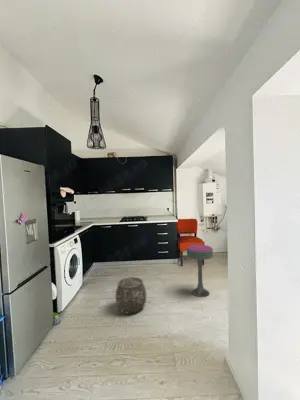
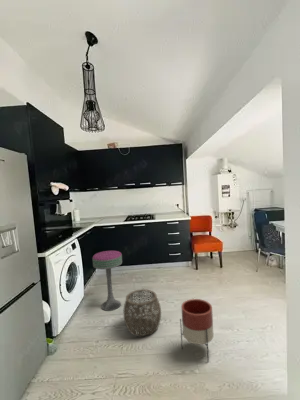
bar stool: present [187,245,213,297] -> present [92,251,122,311]
planter: none [160,284,186,331] -> present [180,299,214,361]

